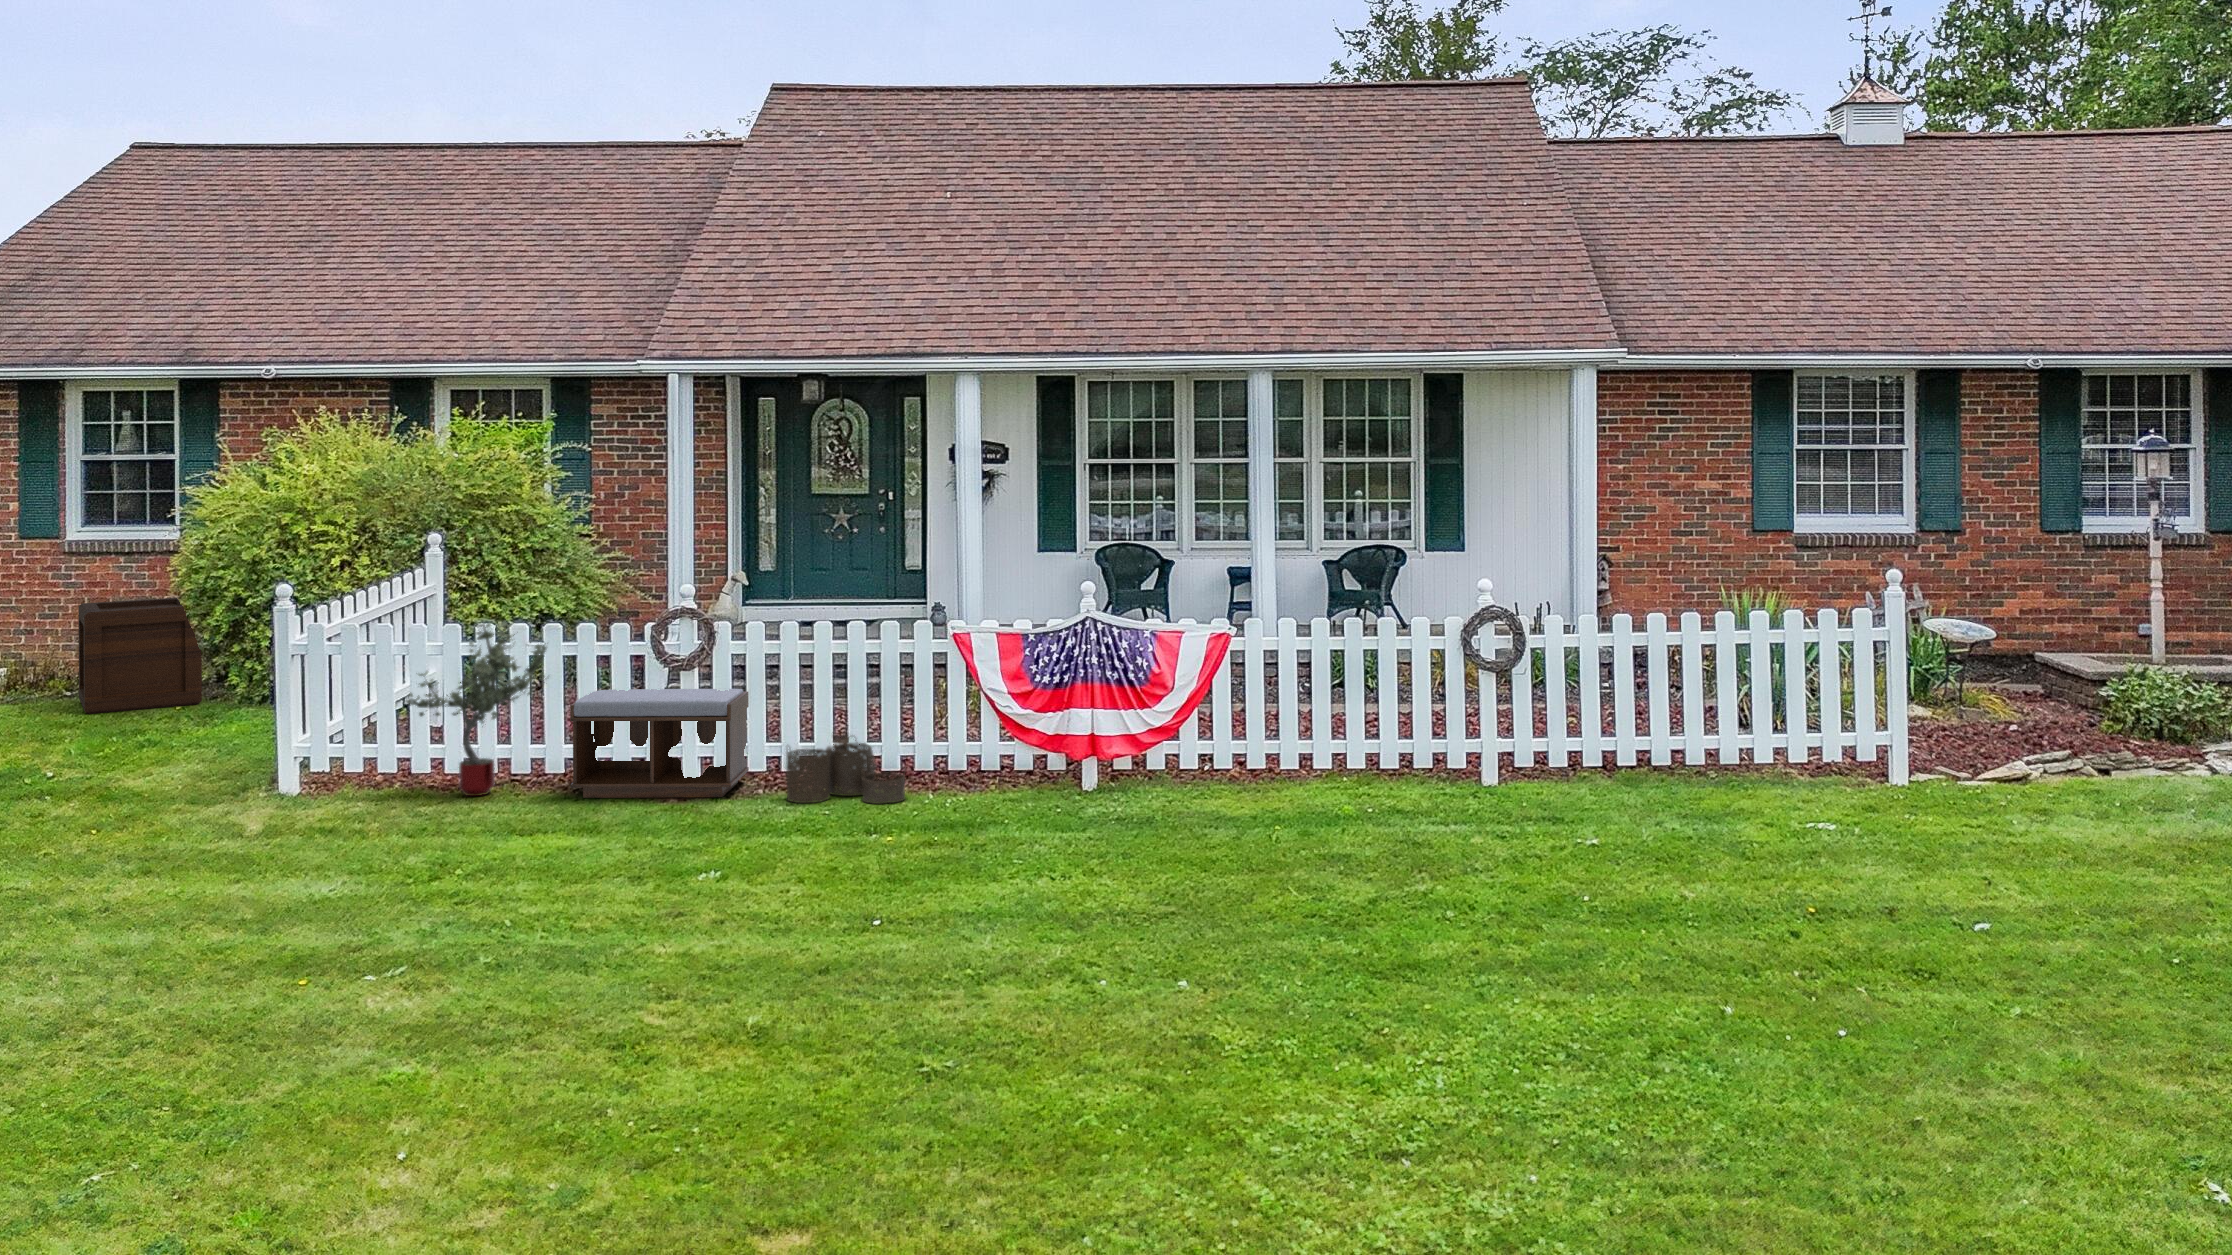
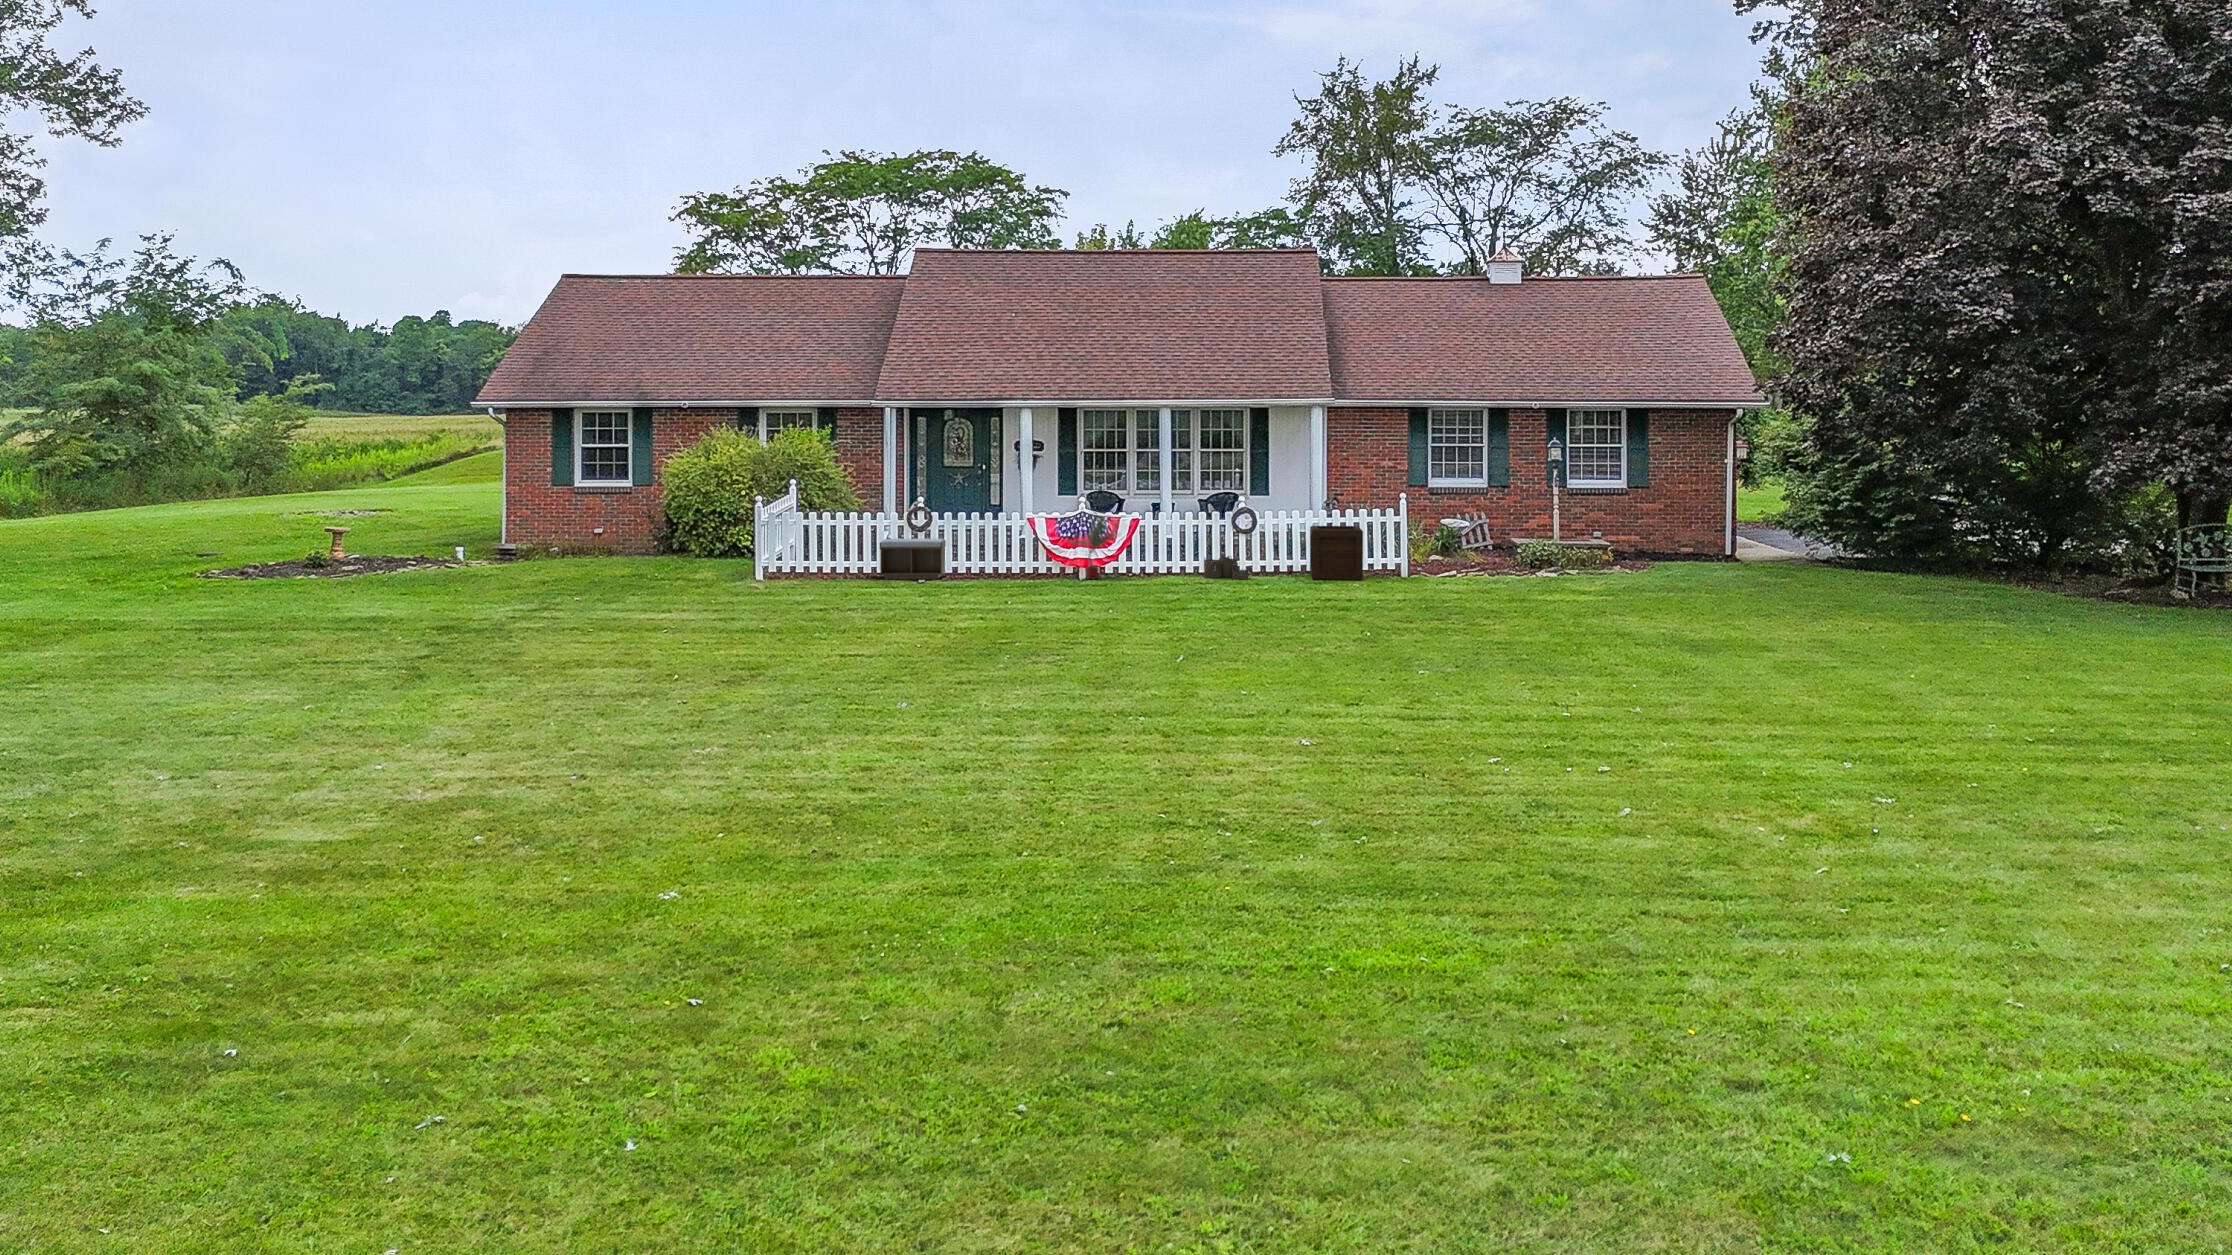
wooden crate: present [78,598,202,714] -> present [1310,526,1363,580]
potted tree: present [406,621,547,796] -> present [1068,512,1120,579]
woven basket: present [786,734,905,804] -> present [1204,556,1248,580]

